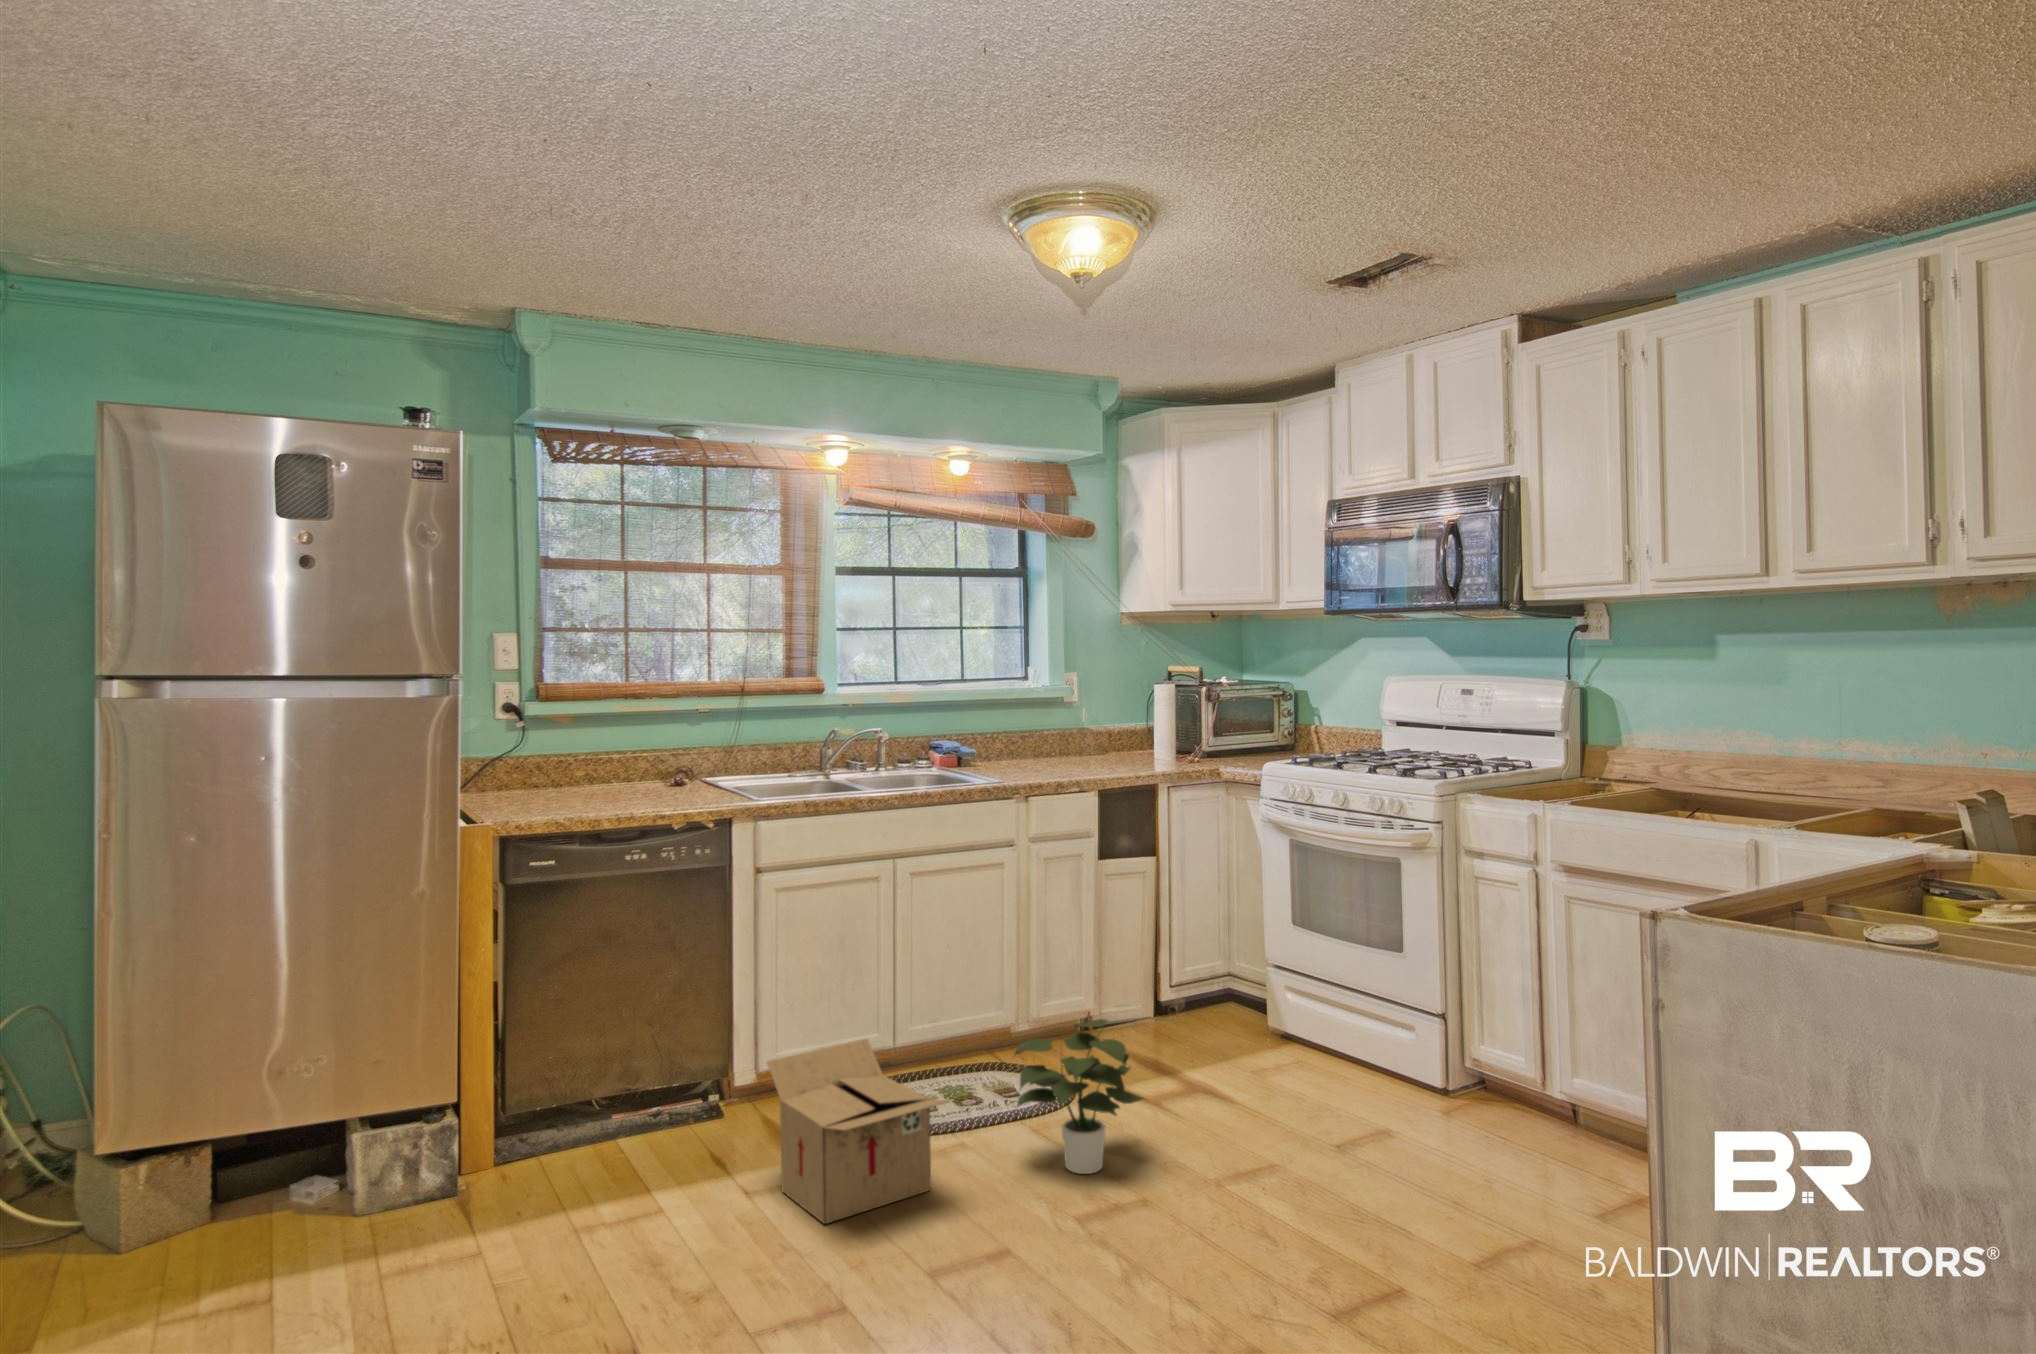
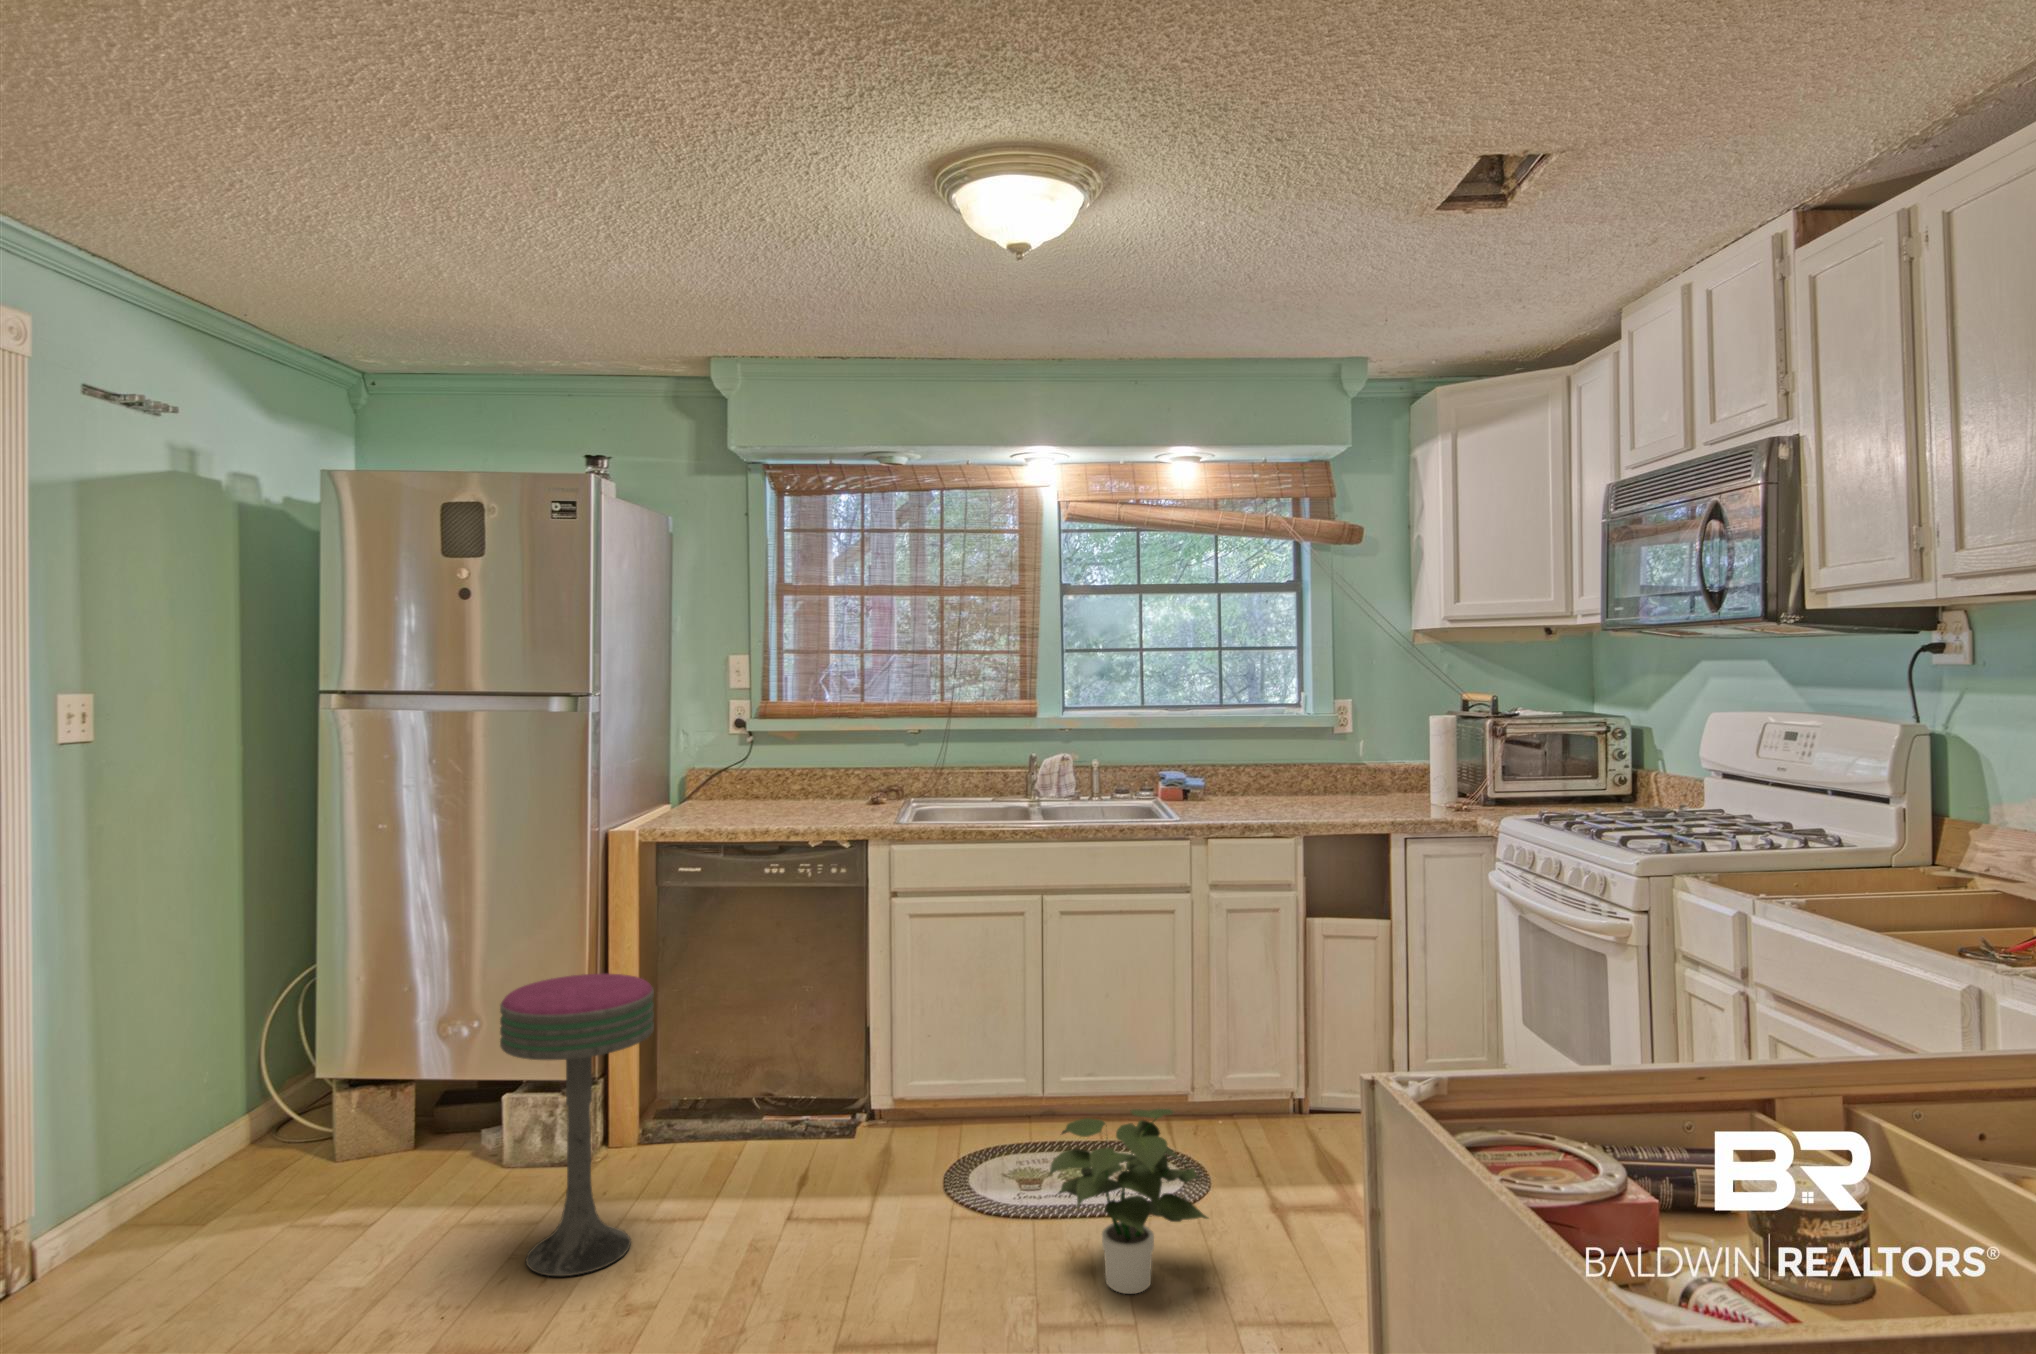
bar stool: none [470,971,632,1286] -> present [500,974,654,1276]
cardboard box: present [767,1039,950,1224] -> none [812,1085,951,1280]

